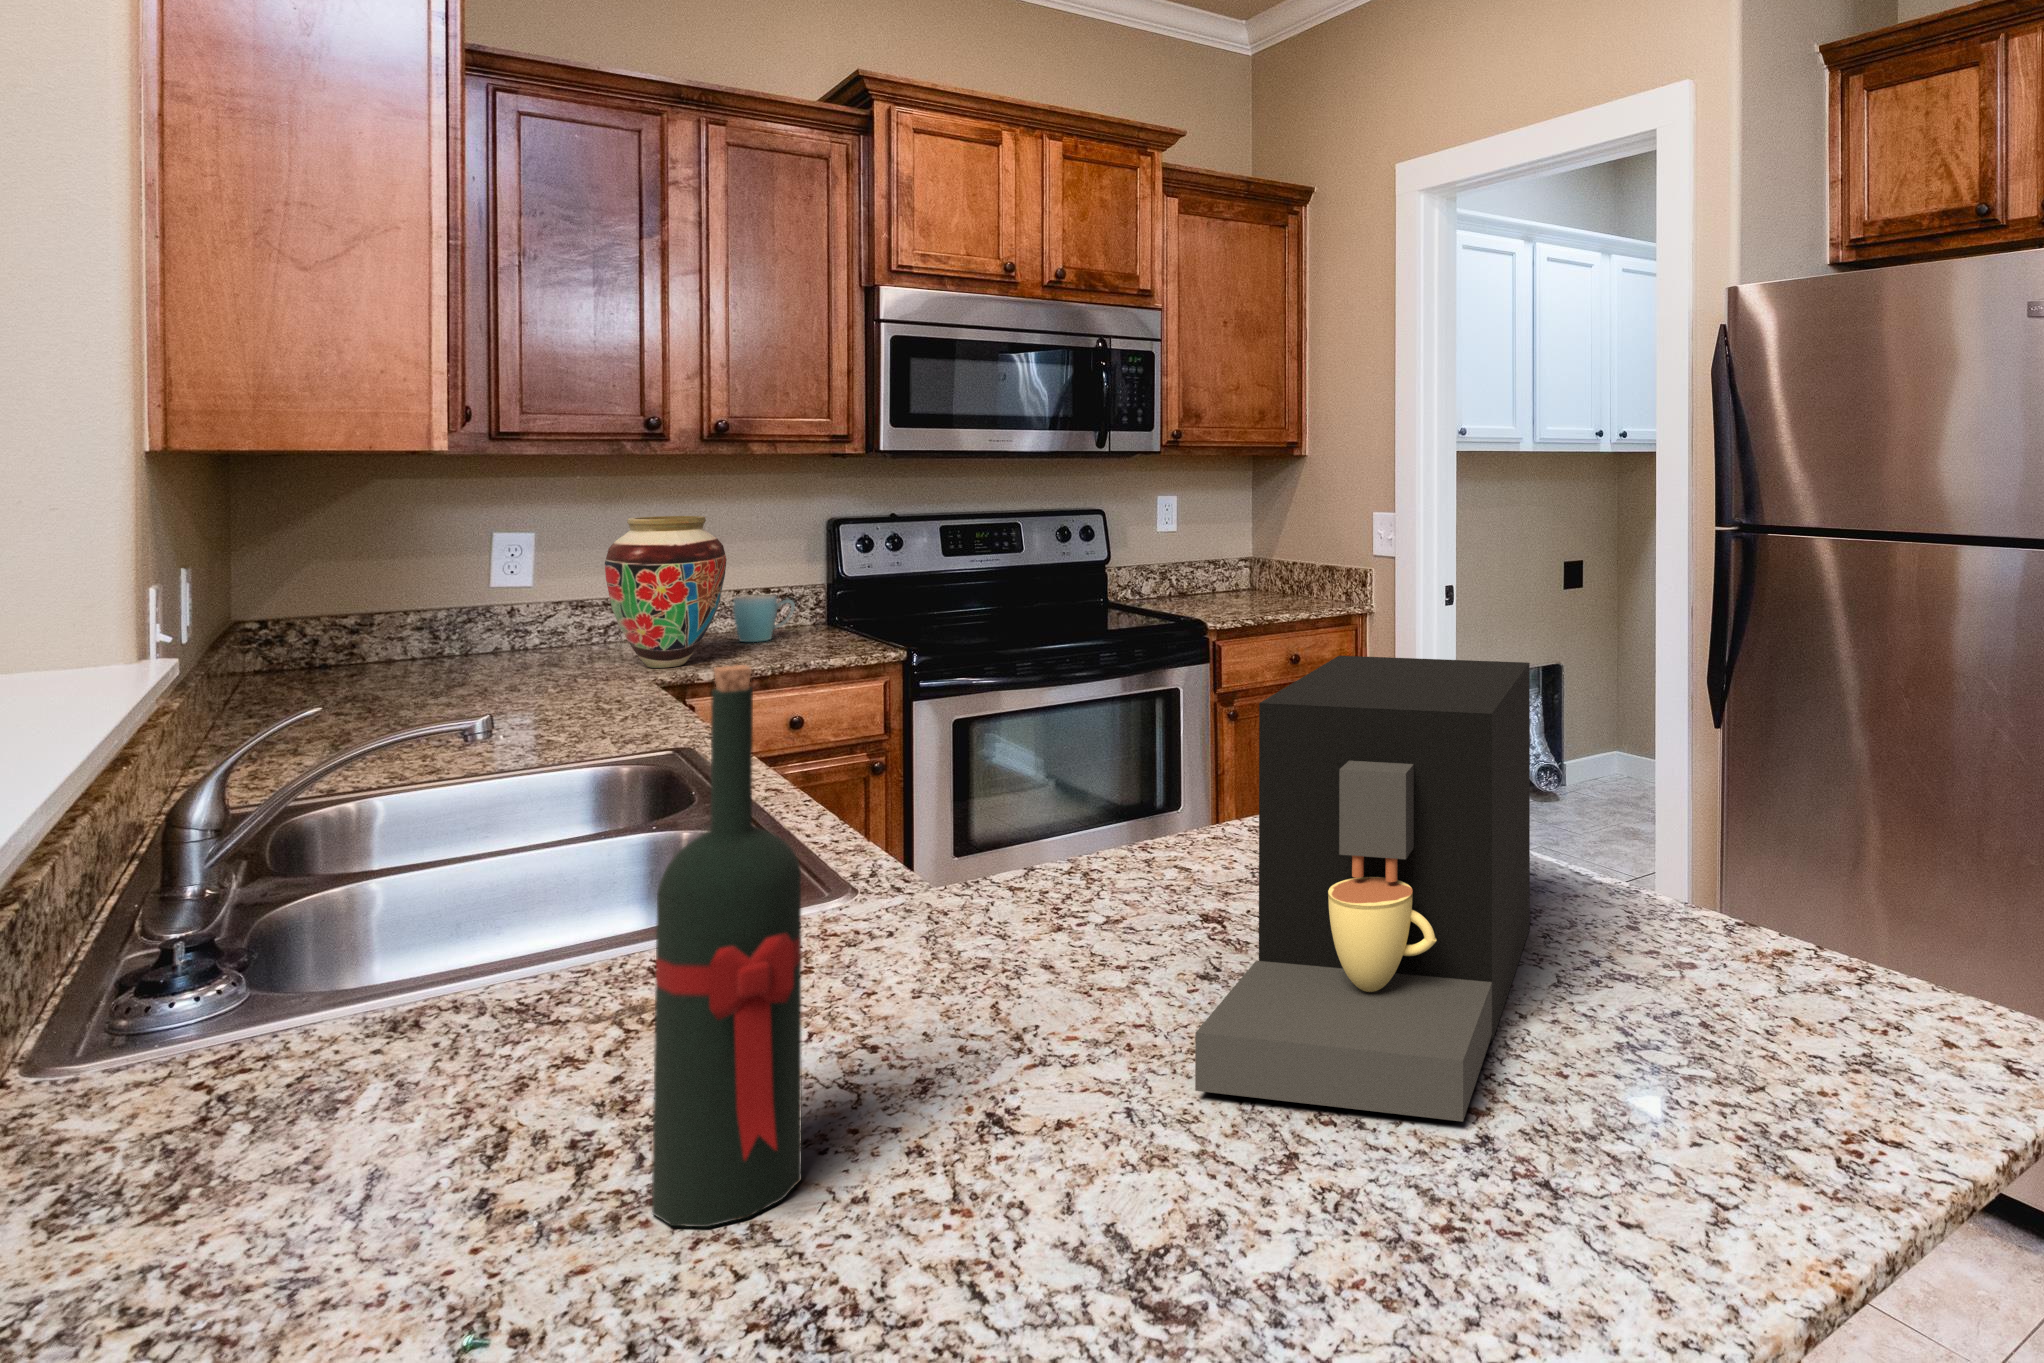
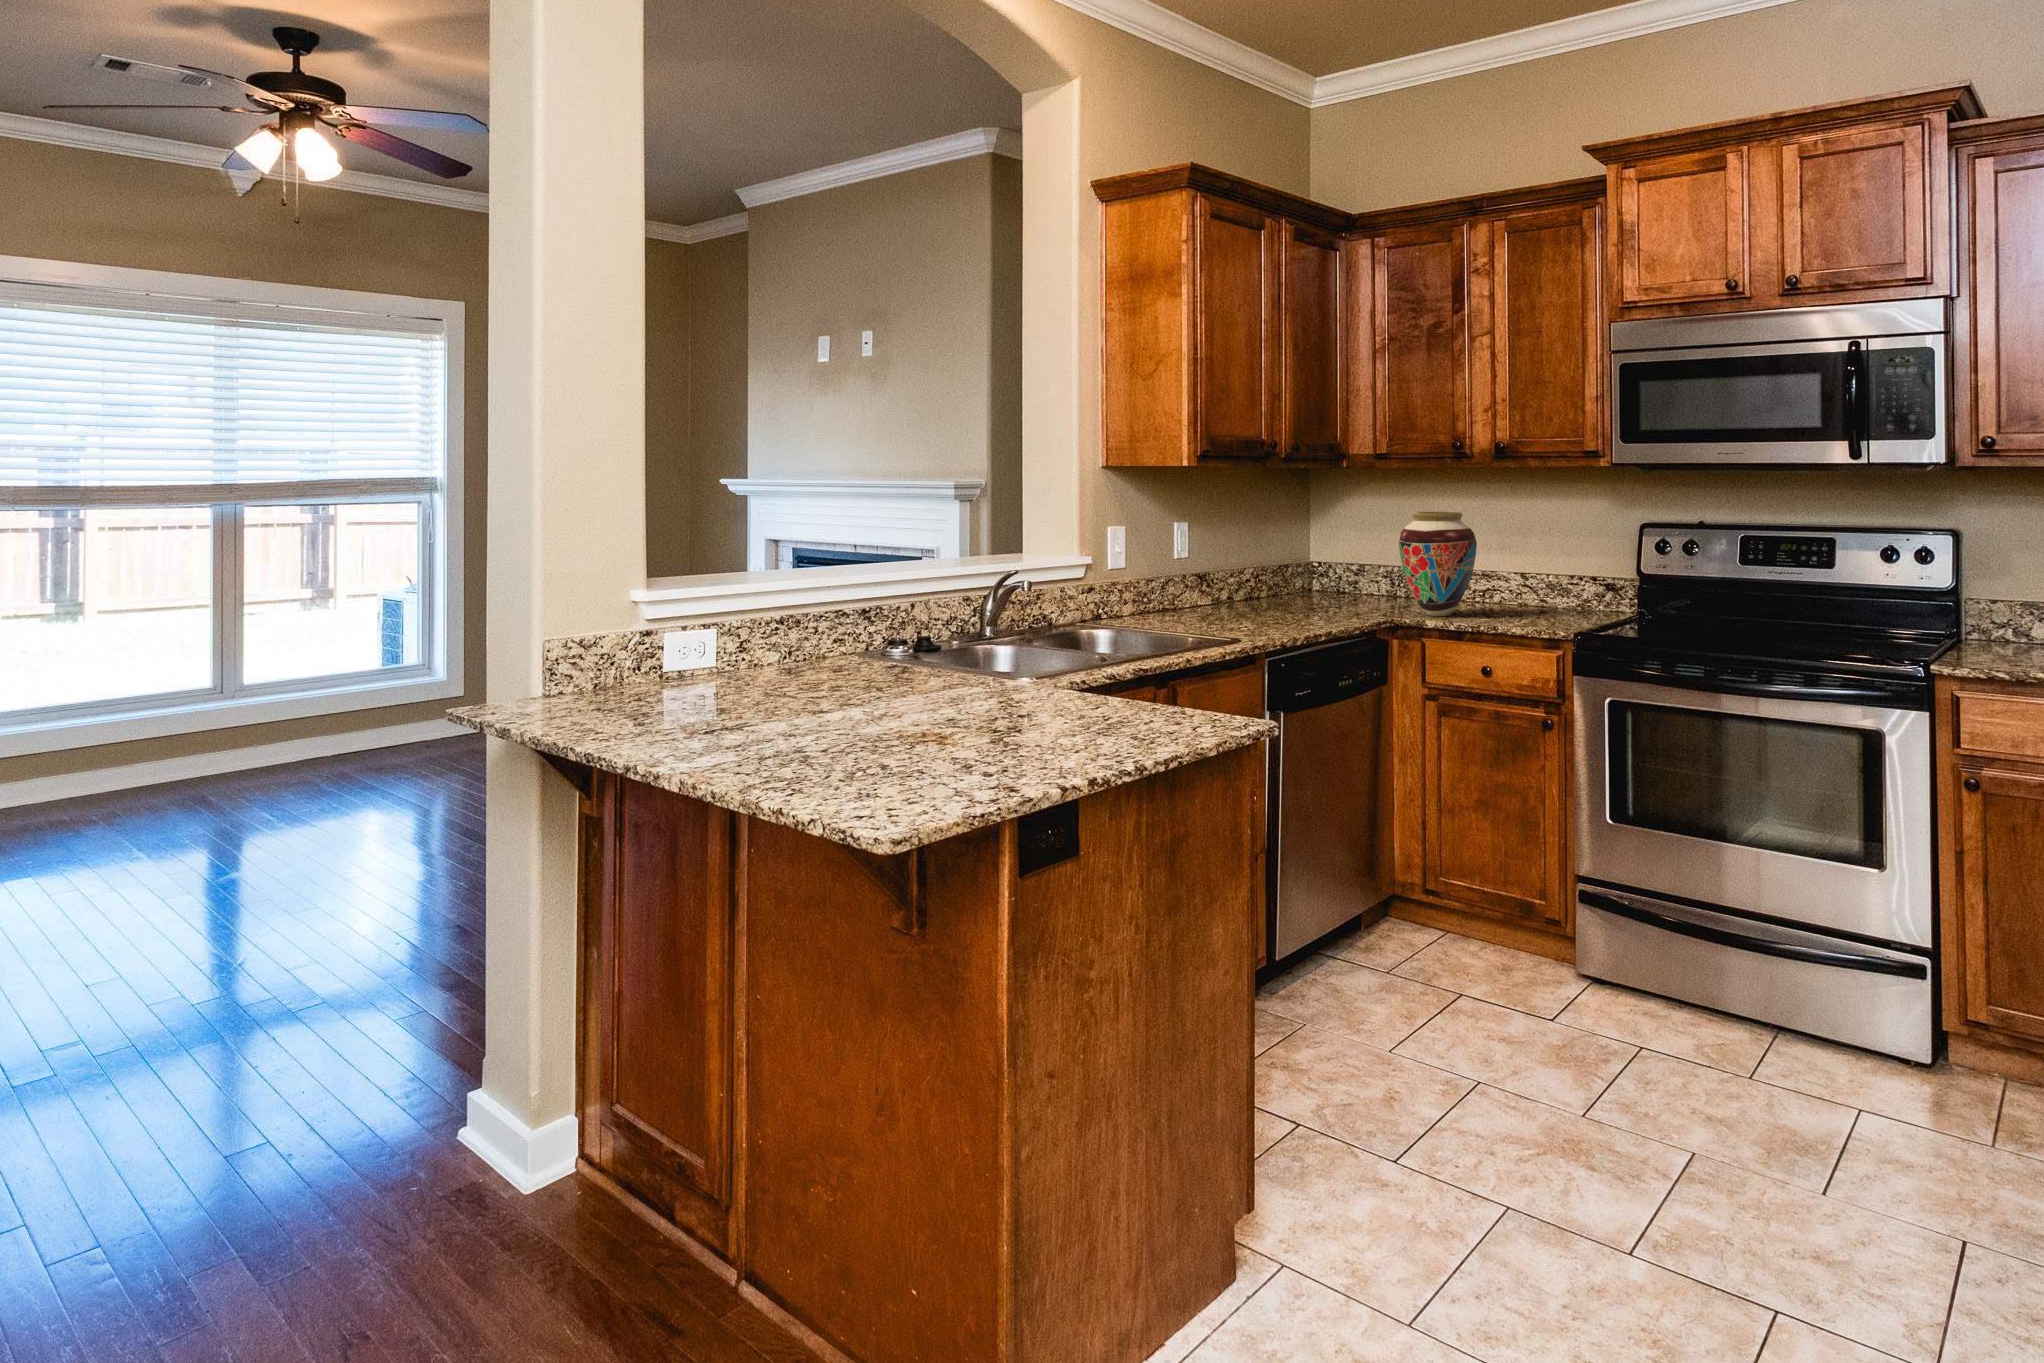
mug: present [733,594,795,642] -> none [1538,579,1580,615]
coffee maker: present [1195,656,1530,1122] -> none [756,578,994,744]
wine bottle: present [652,665,802,1227] -> none [713,532,765,695]

